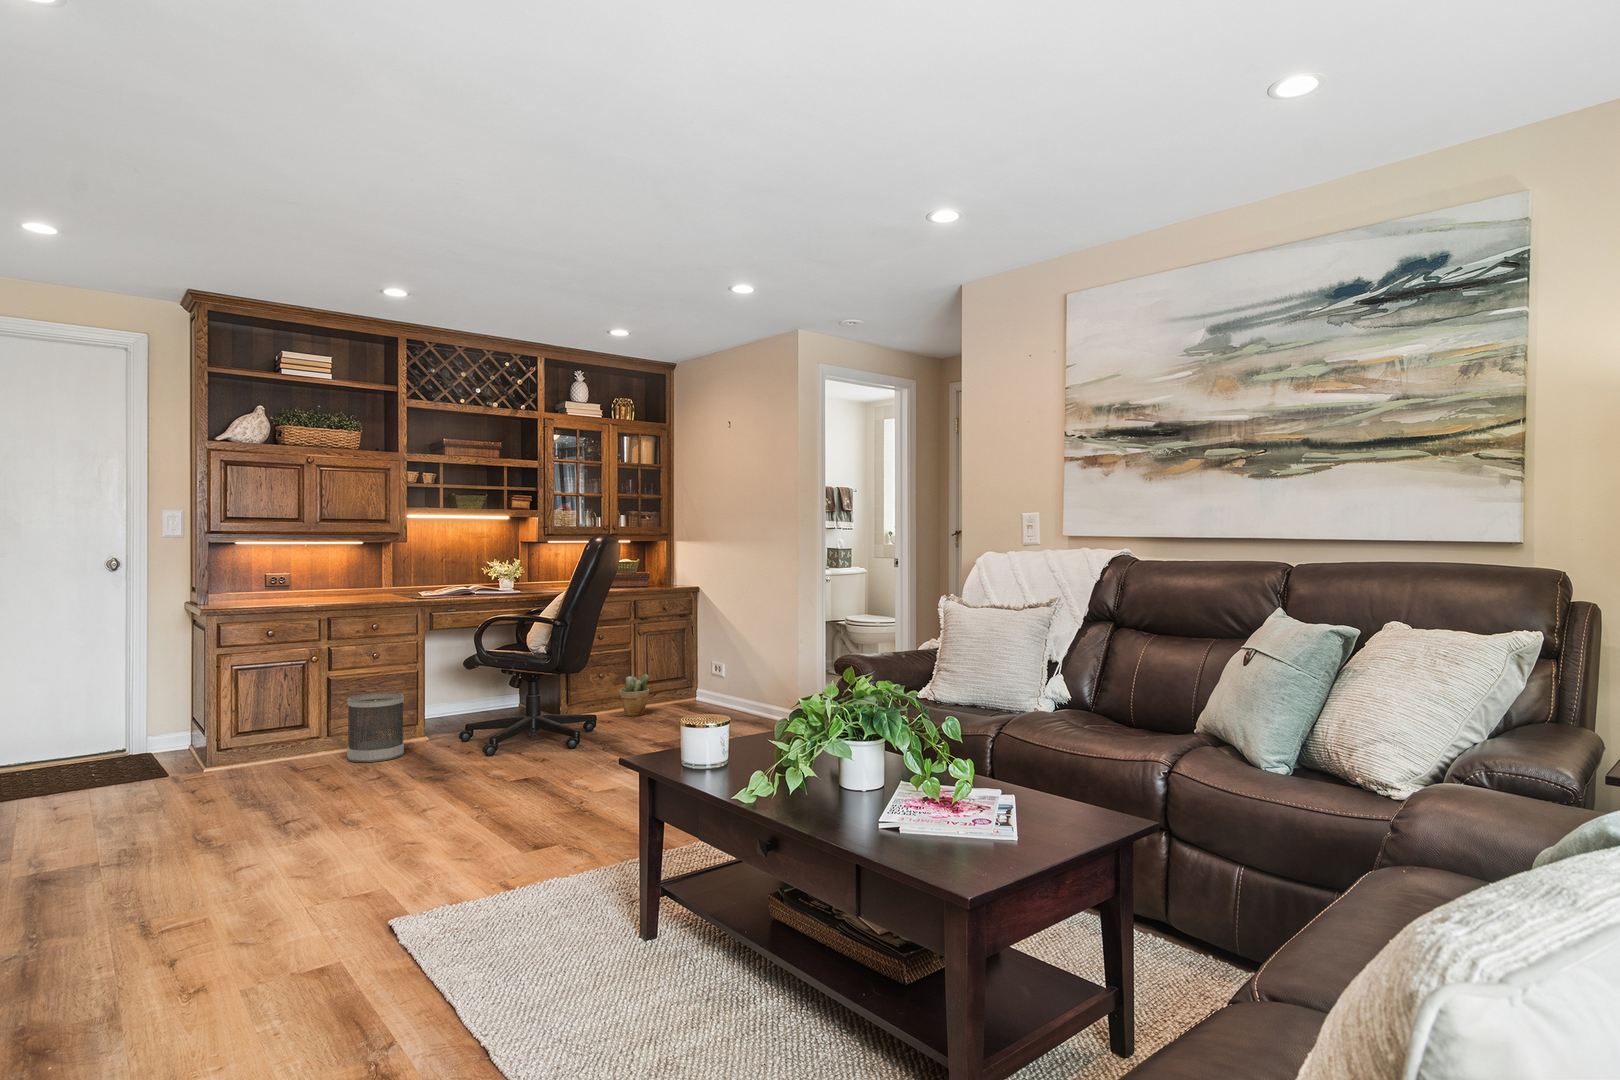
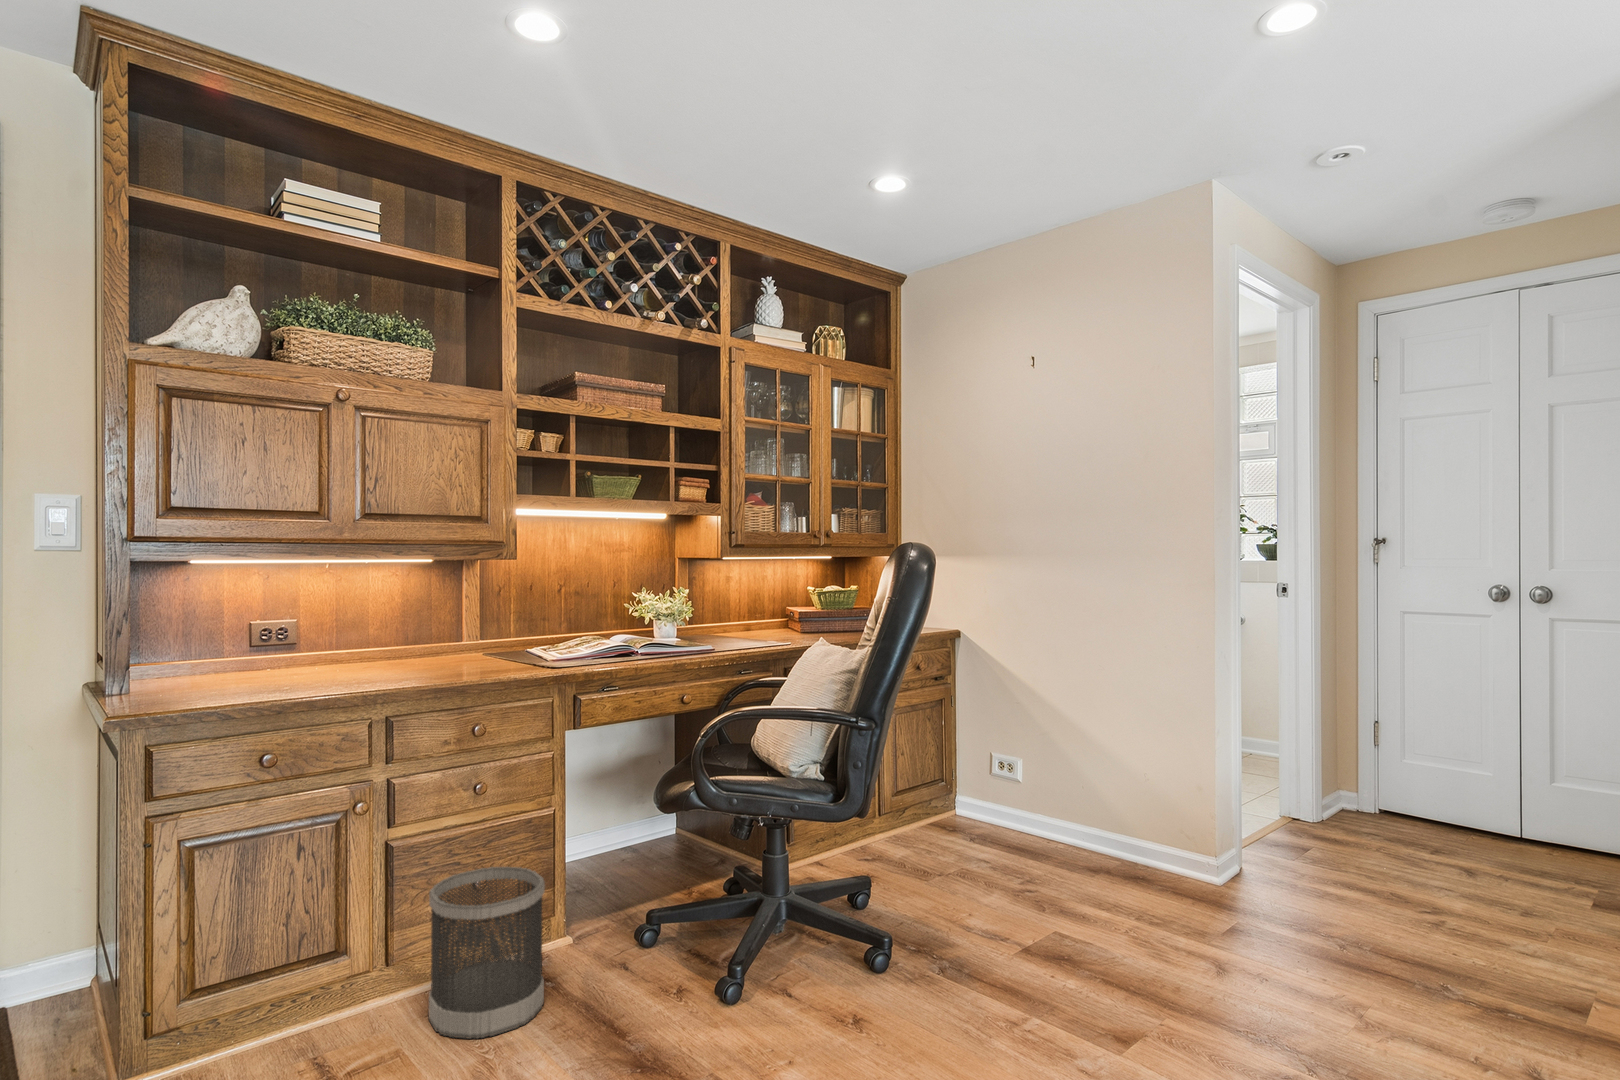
potted plant: present [620,674,649,716] -> none [869,785,920,861]

